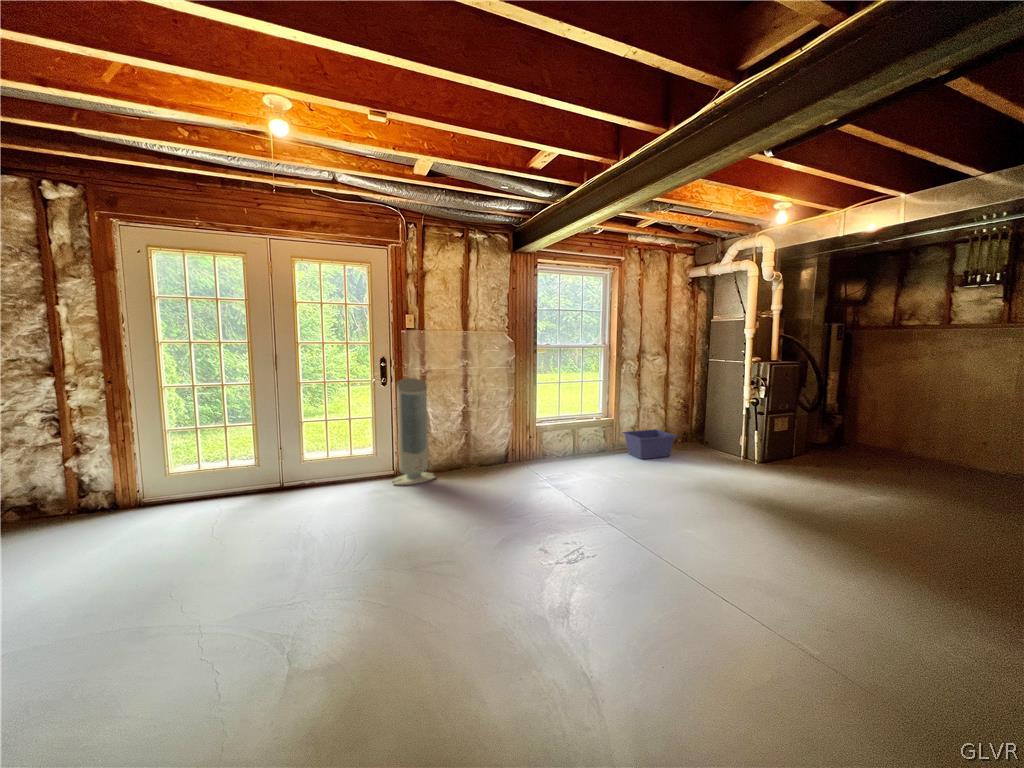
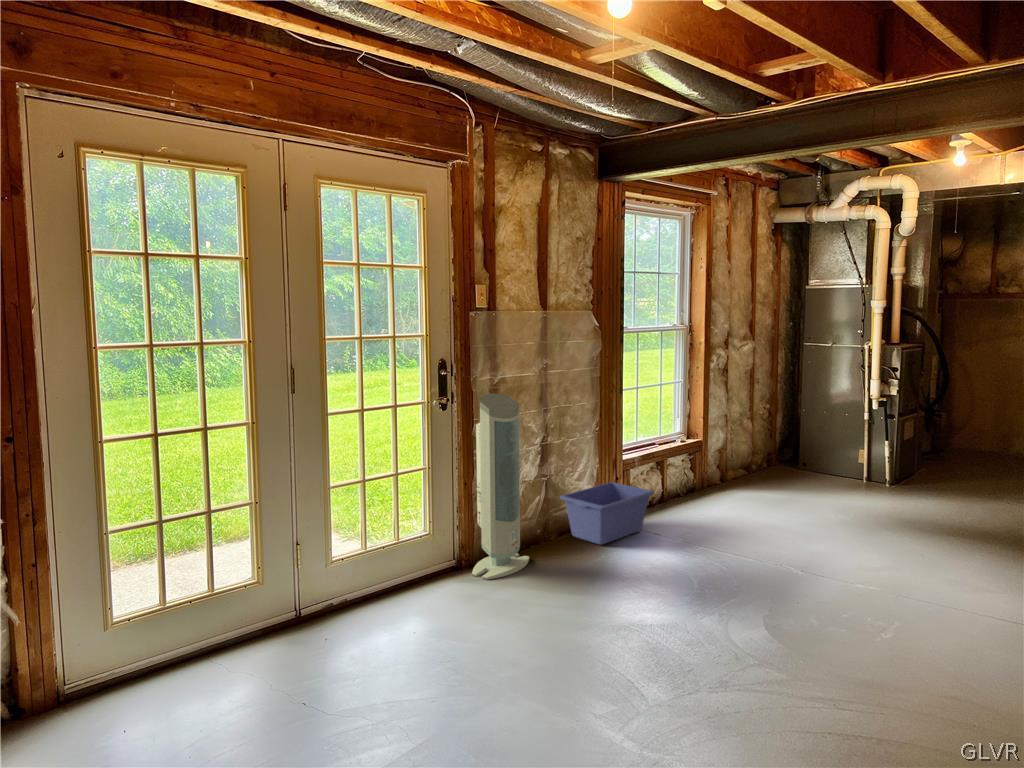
storage bin: present [622,429,677,459] -> present [560,482,654,545]

